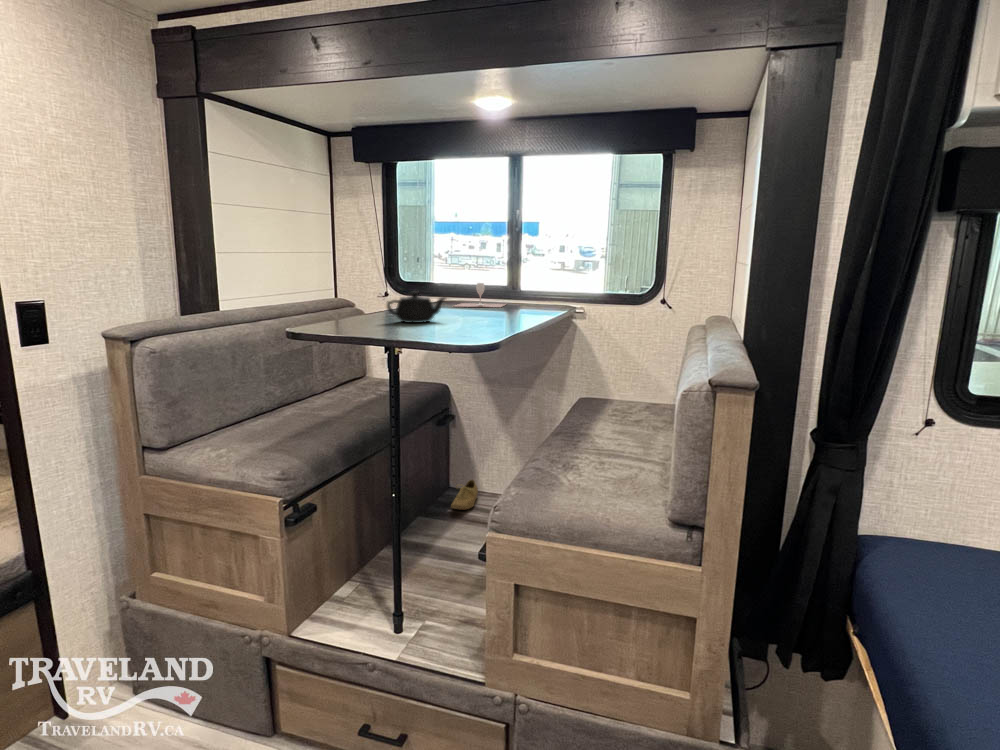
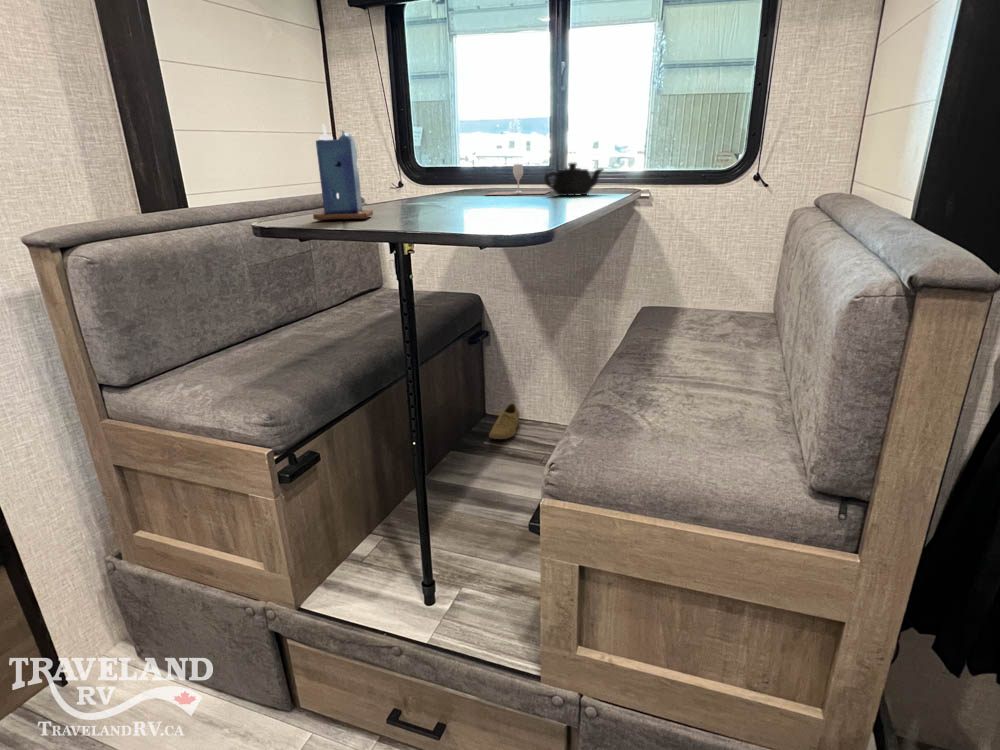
candle: none [325,260,369,327] -> present [313,124,373,220]
teapot: present [387,291,446,323] -> present [544,163,603,196]

